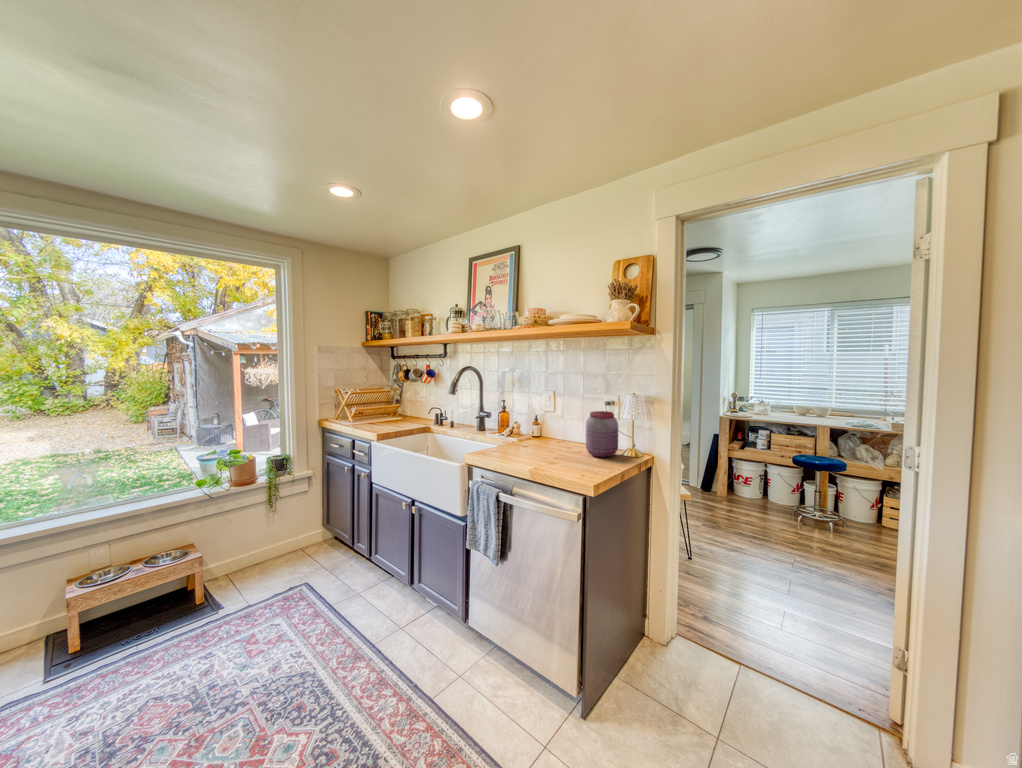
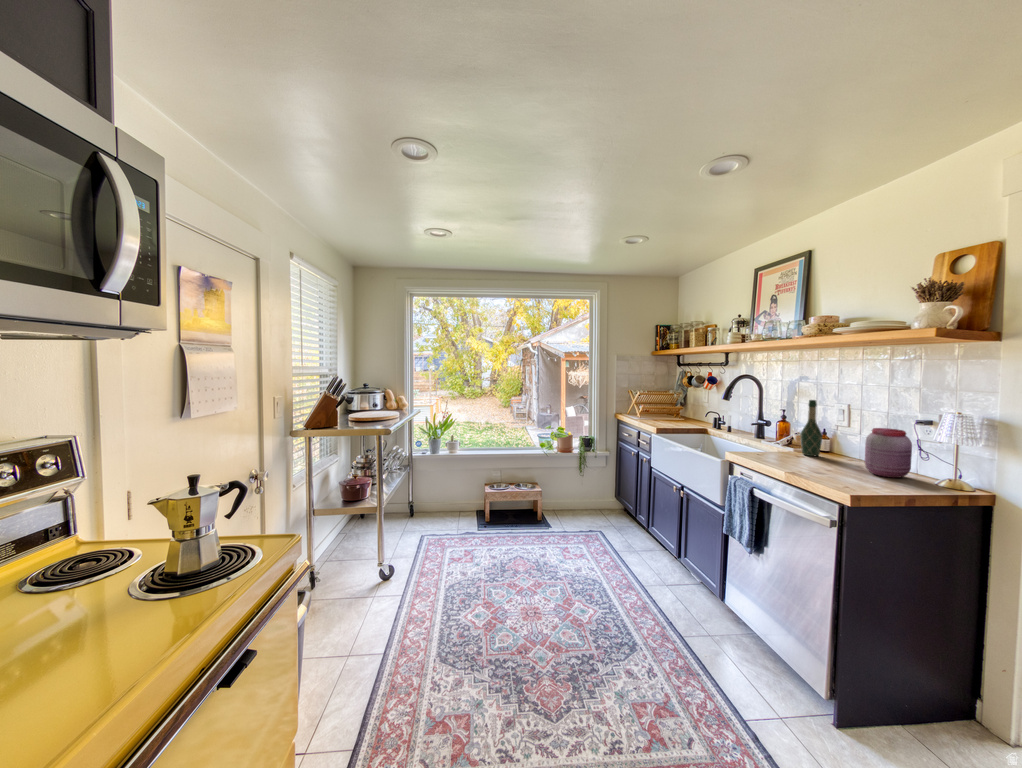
wine bottle: none [526,389,543,445] -> present [800,400,823,456]

